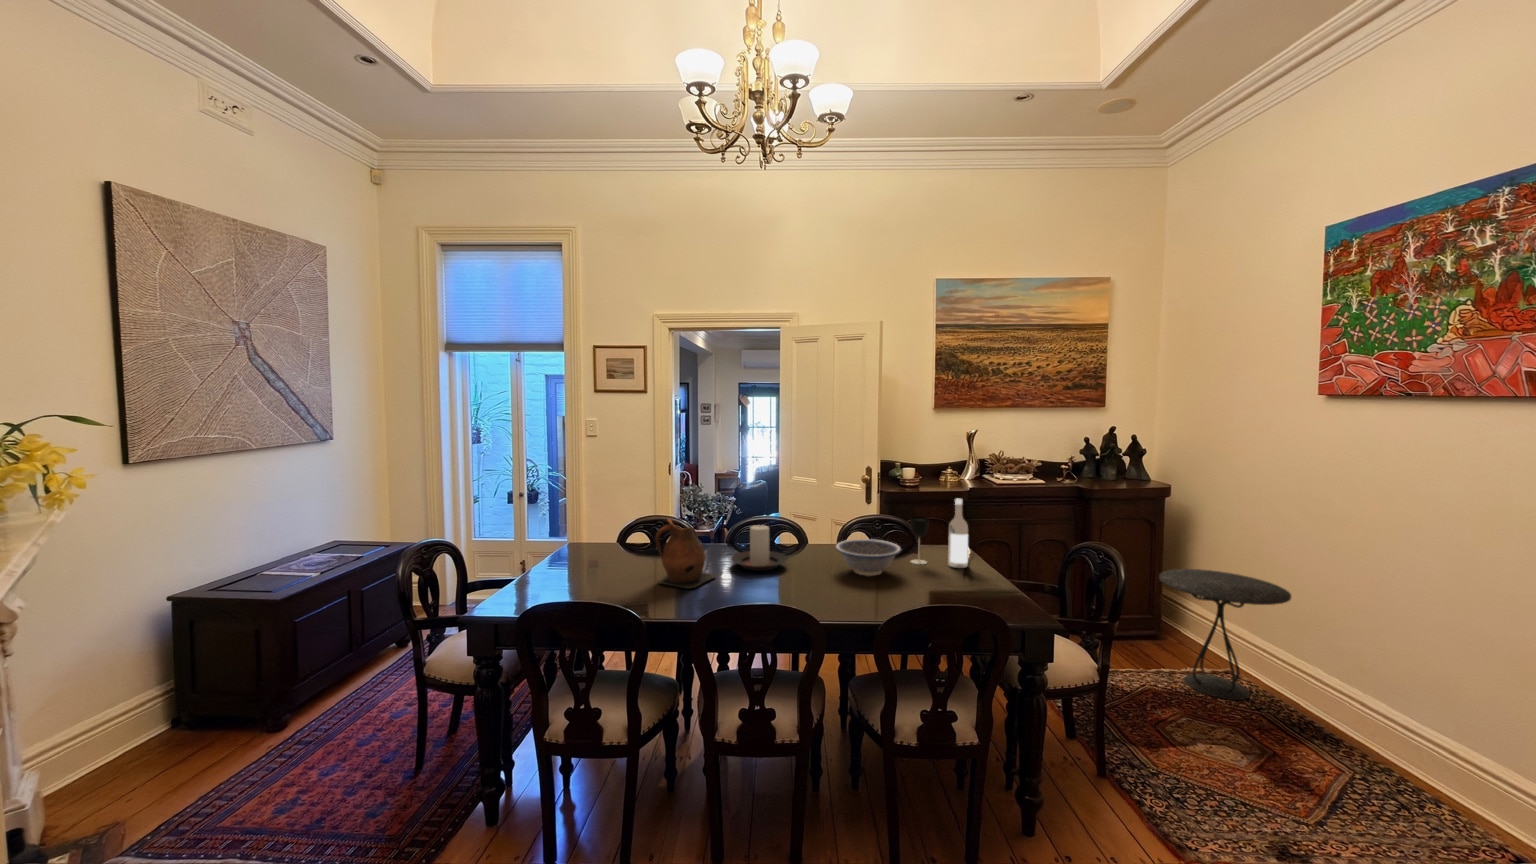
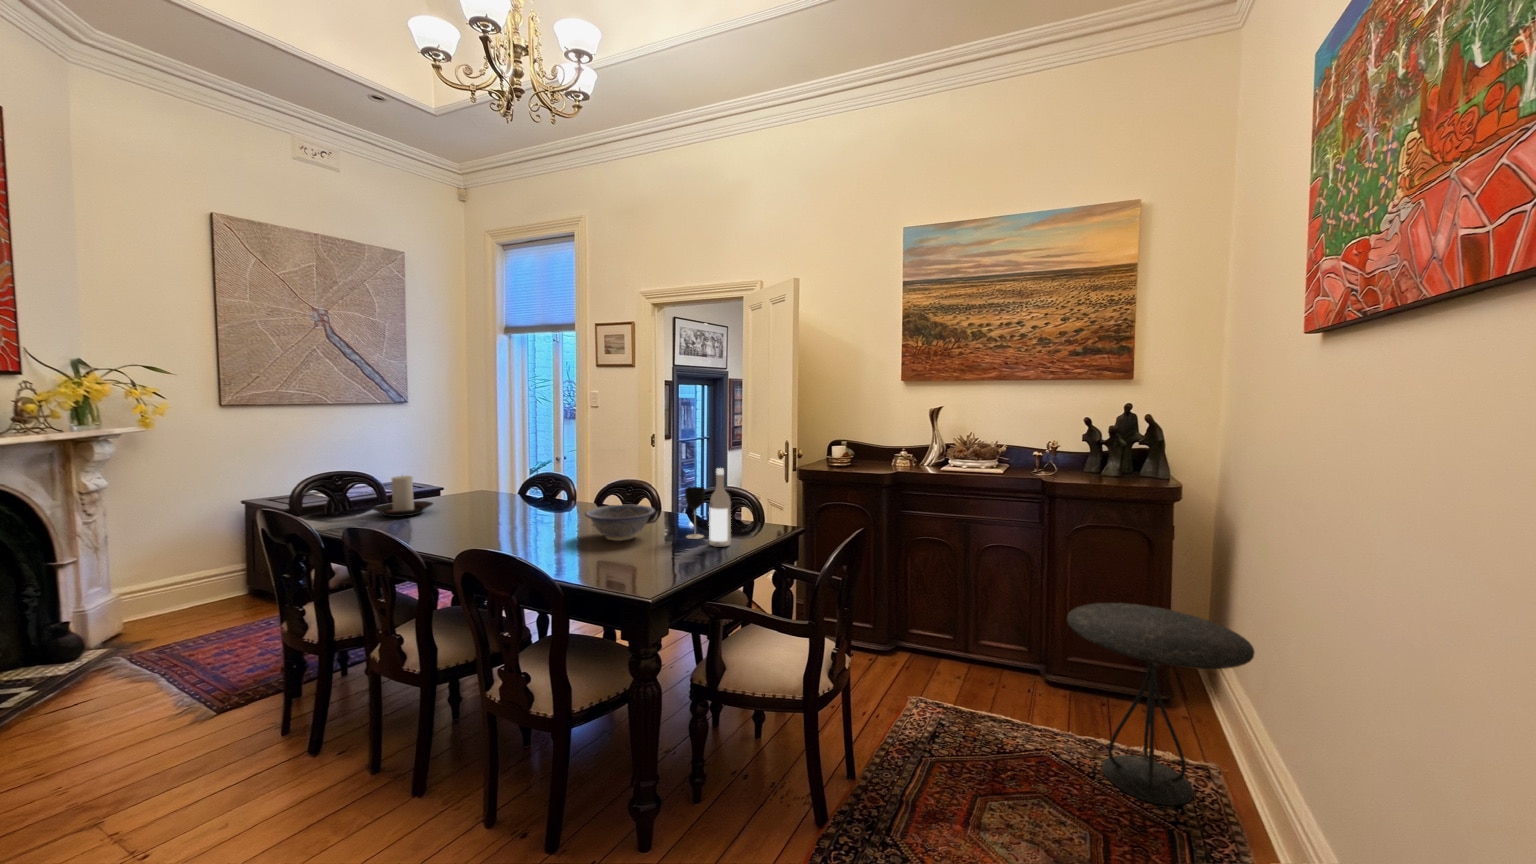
ceramic pitcher: present [655,519,715,589] -> none [436,466,493,529]
candle holder: present [731,525,788,571] -> present [372,476,433,517]

